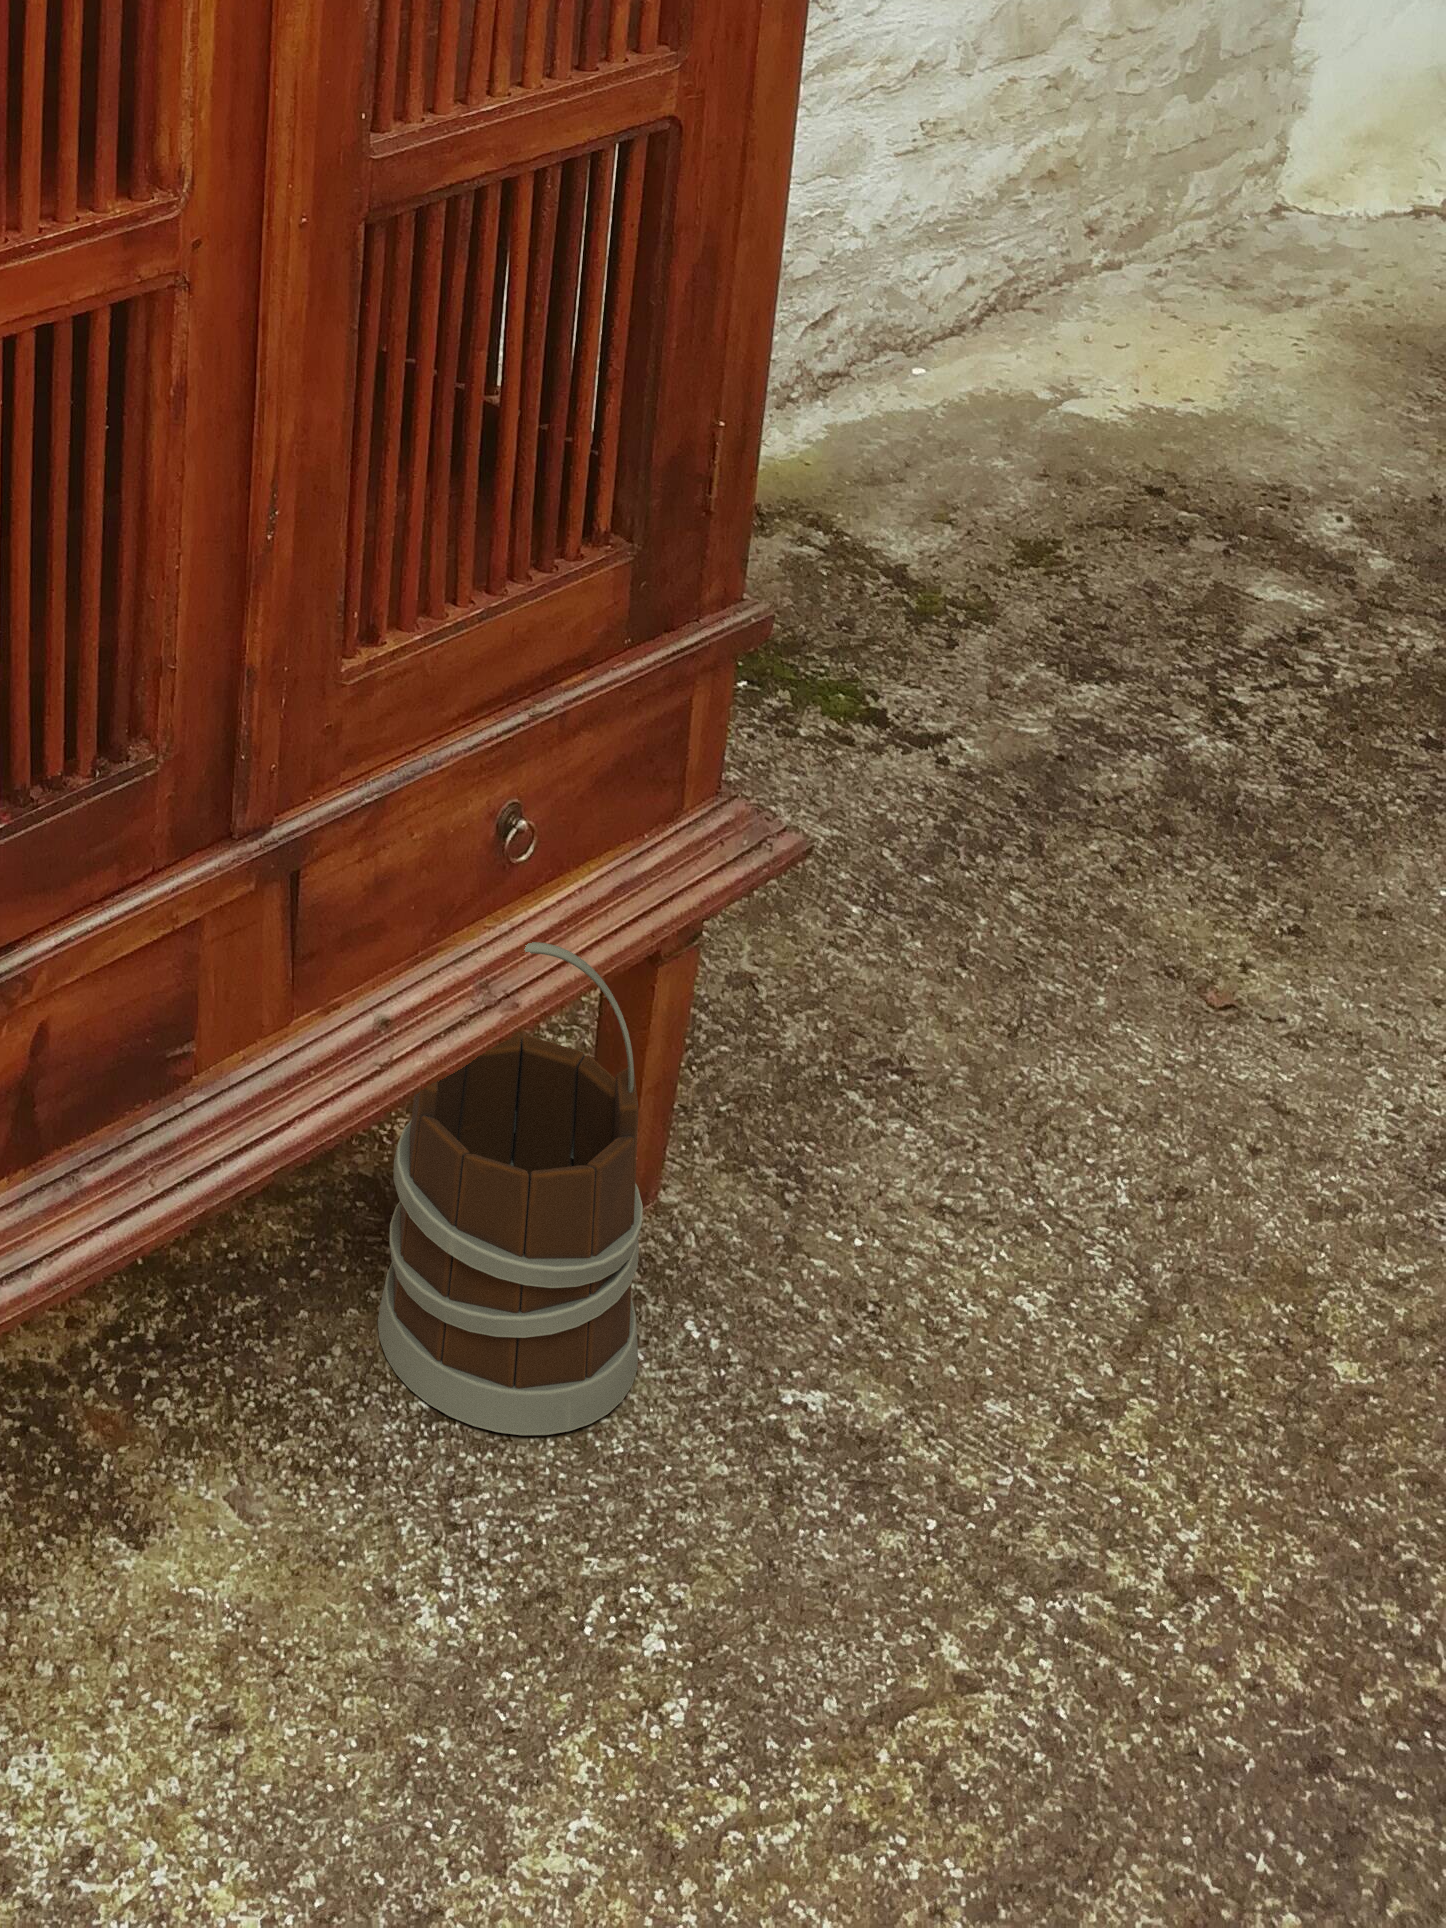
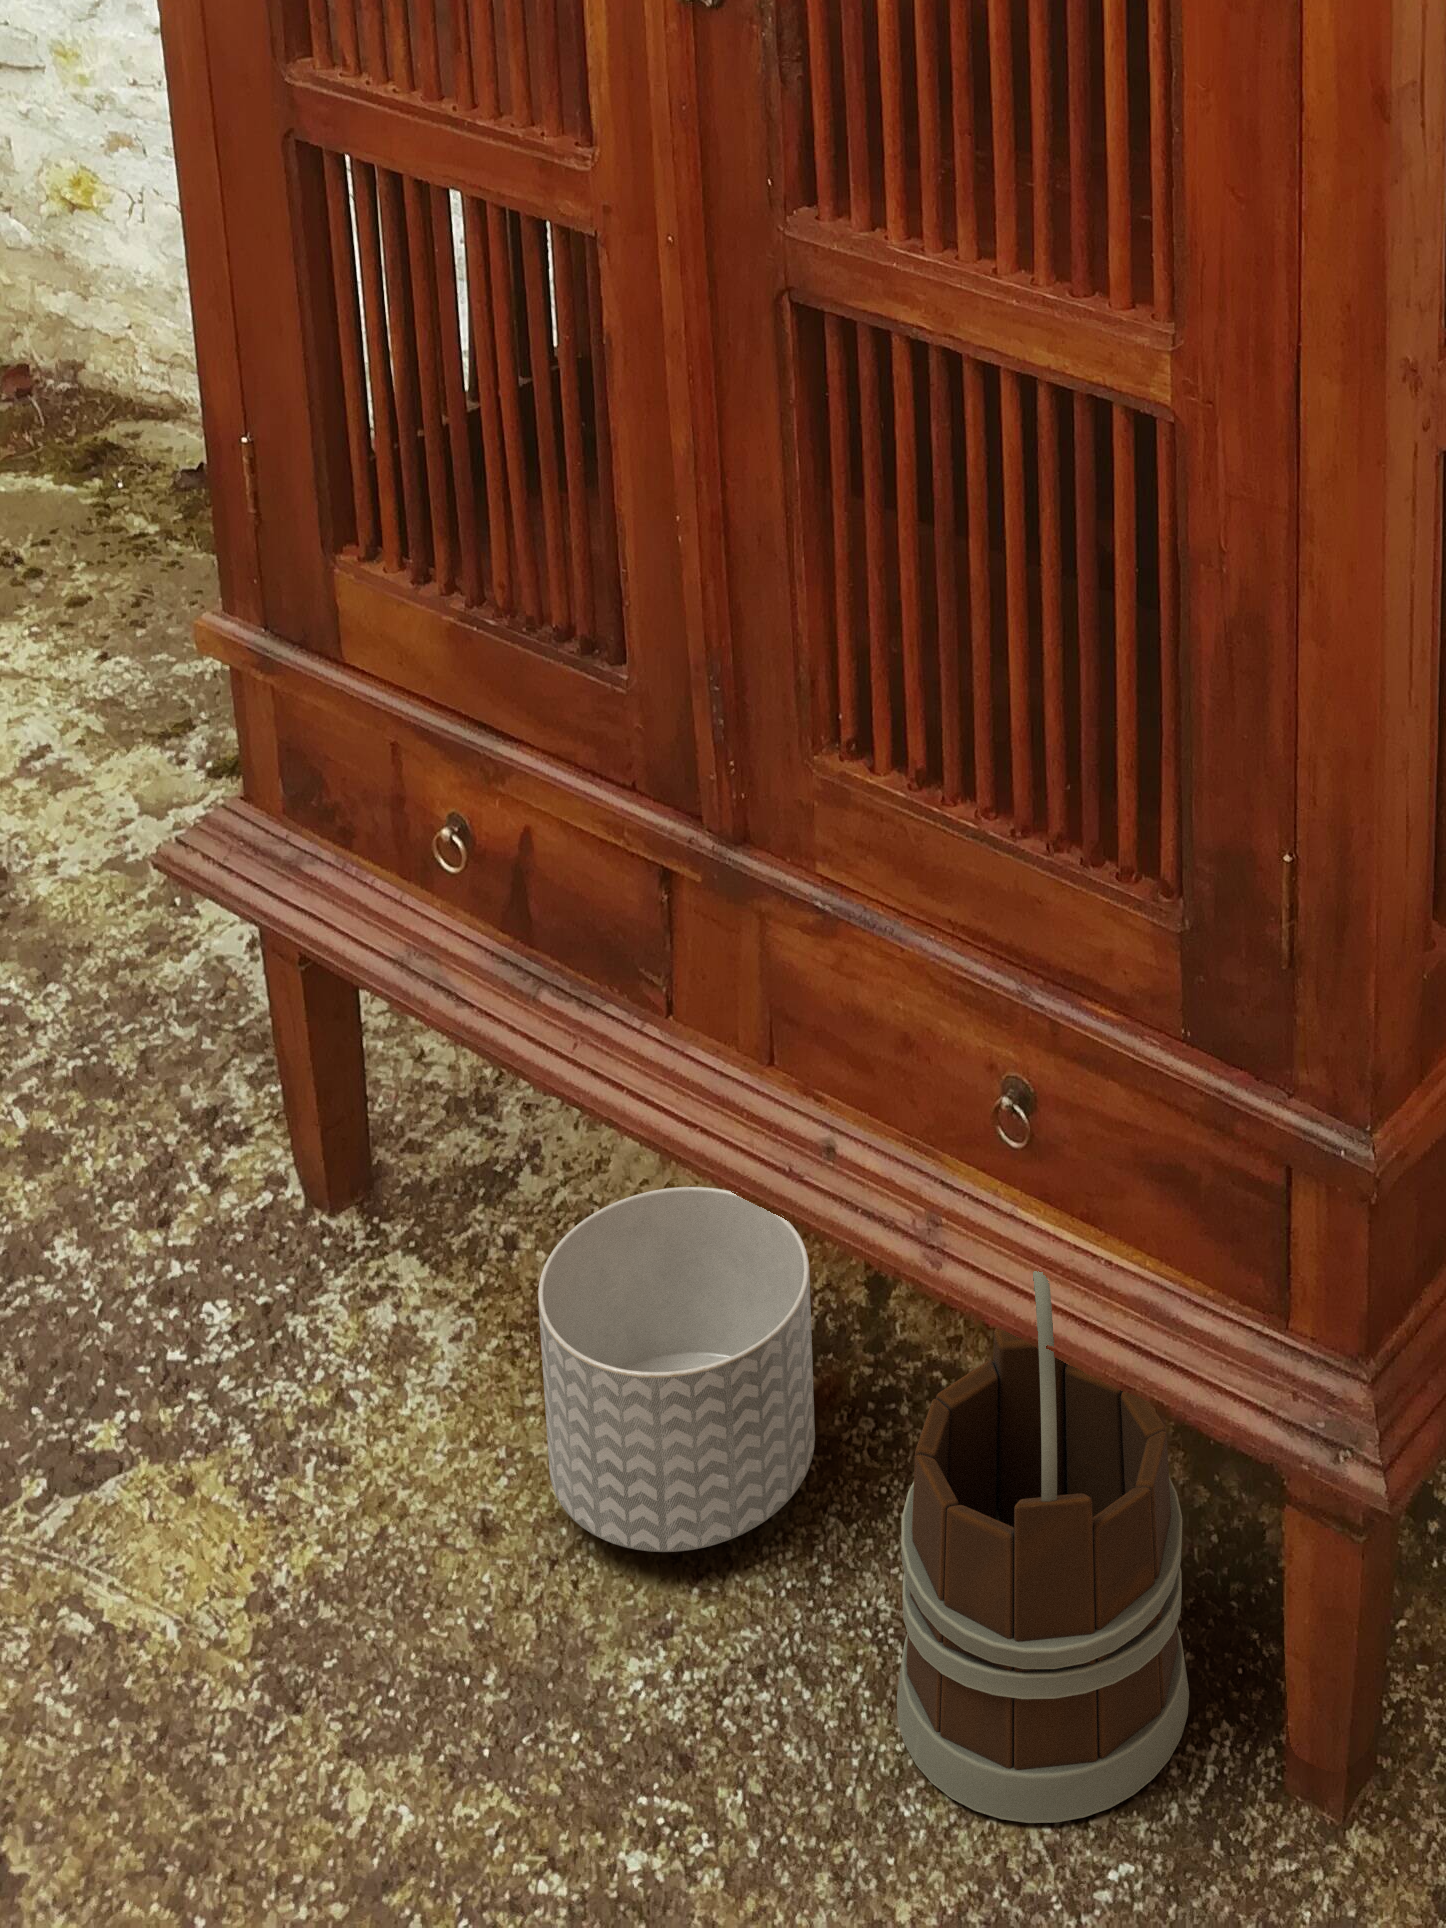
planter: none [65,1240,350,1628] -> present [538,1187,815,1552]

